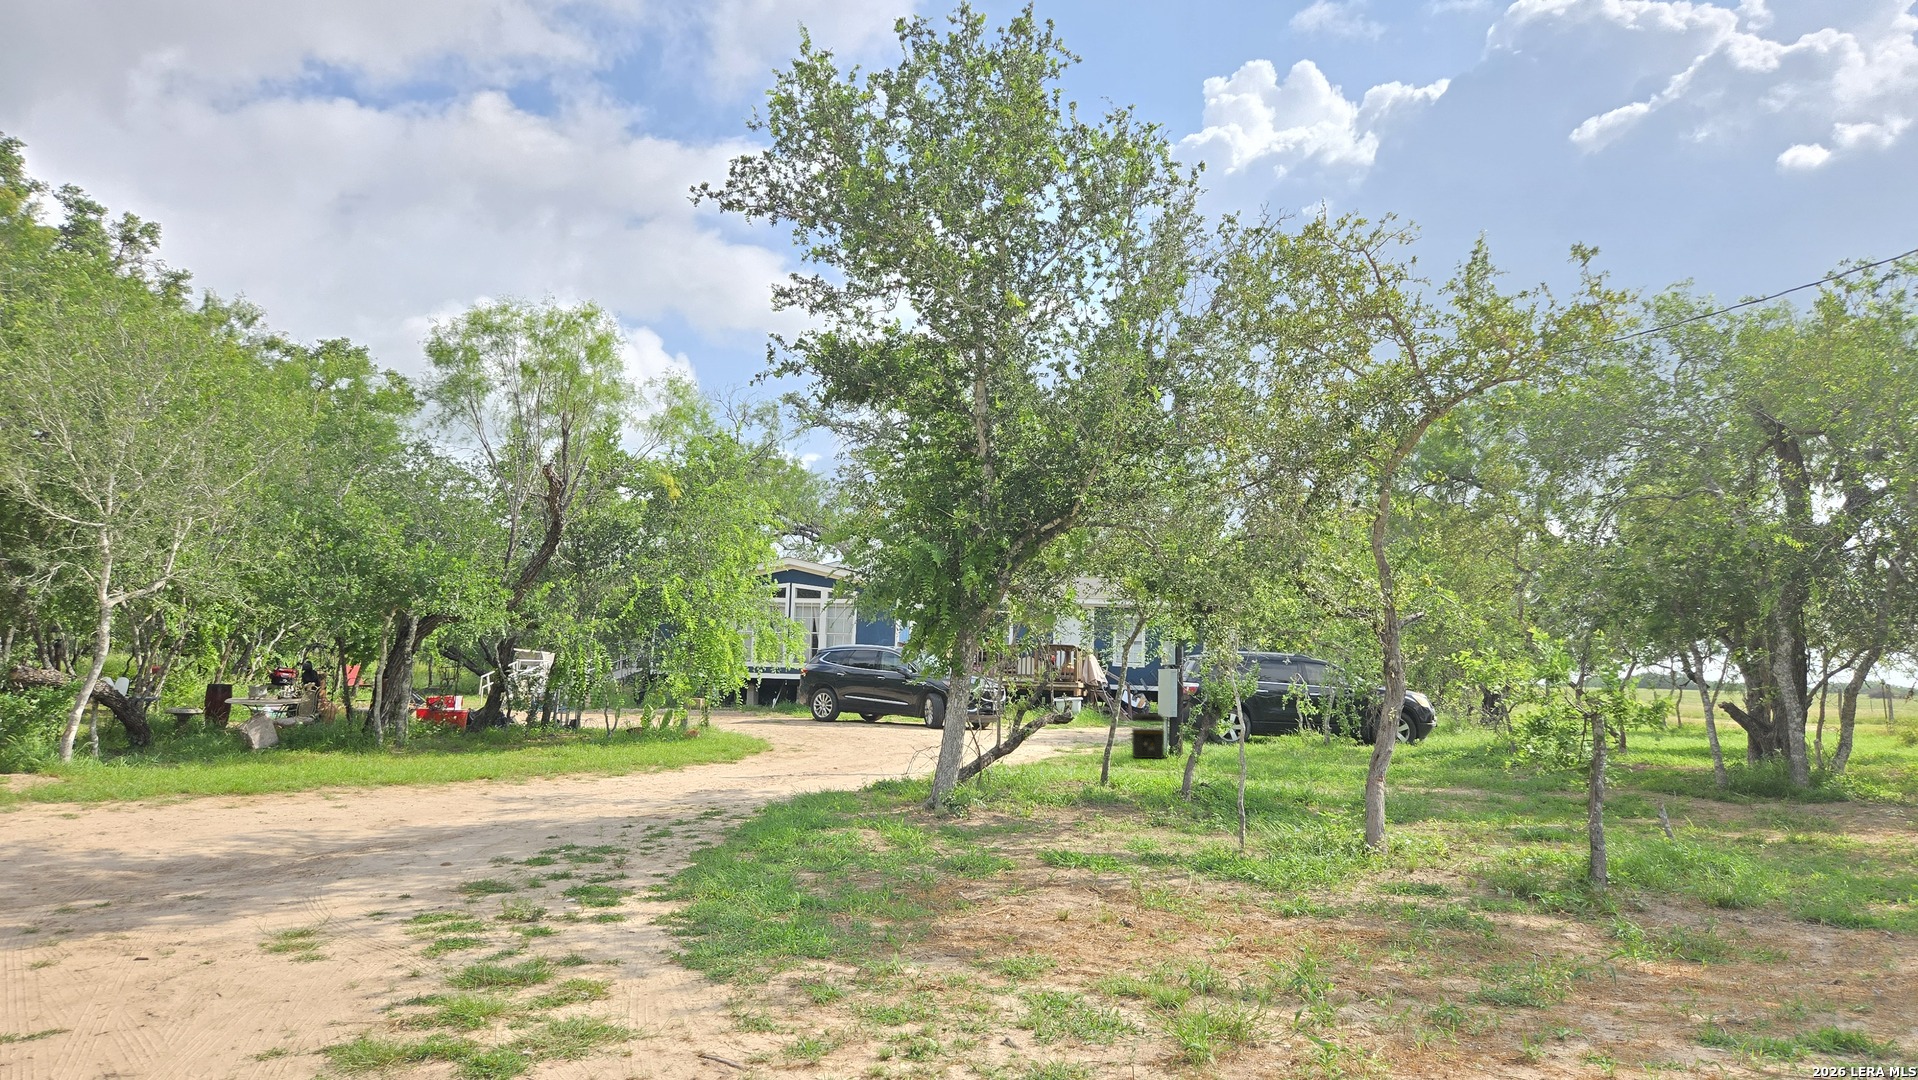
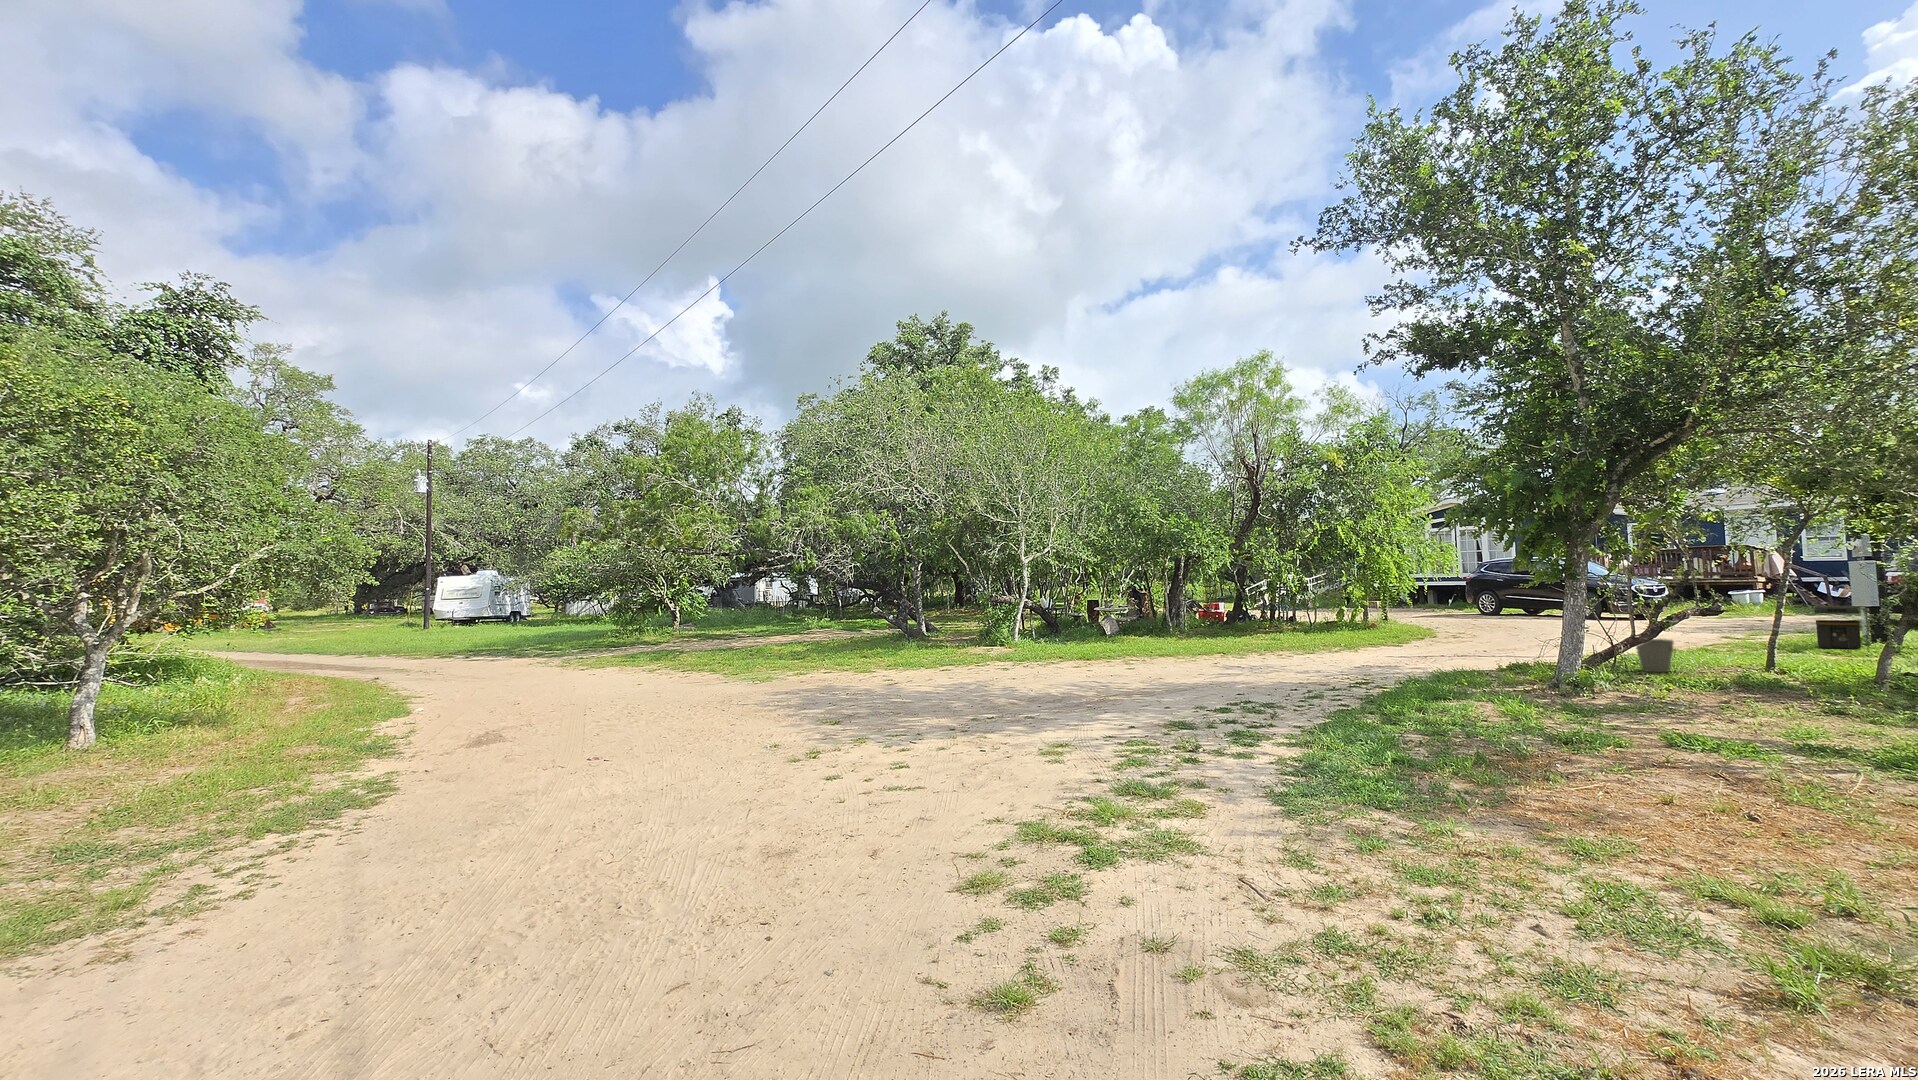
bucket: none [995,749,1031,787] -> present [1636,639,1676,672]

